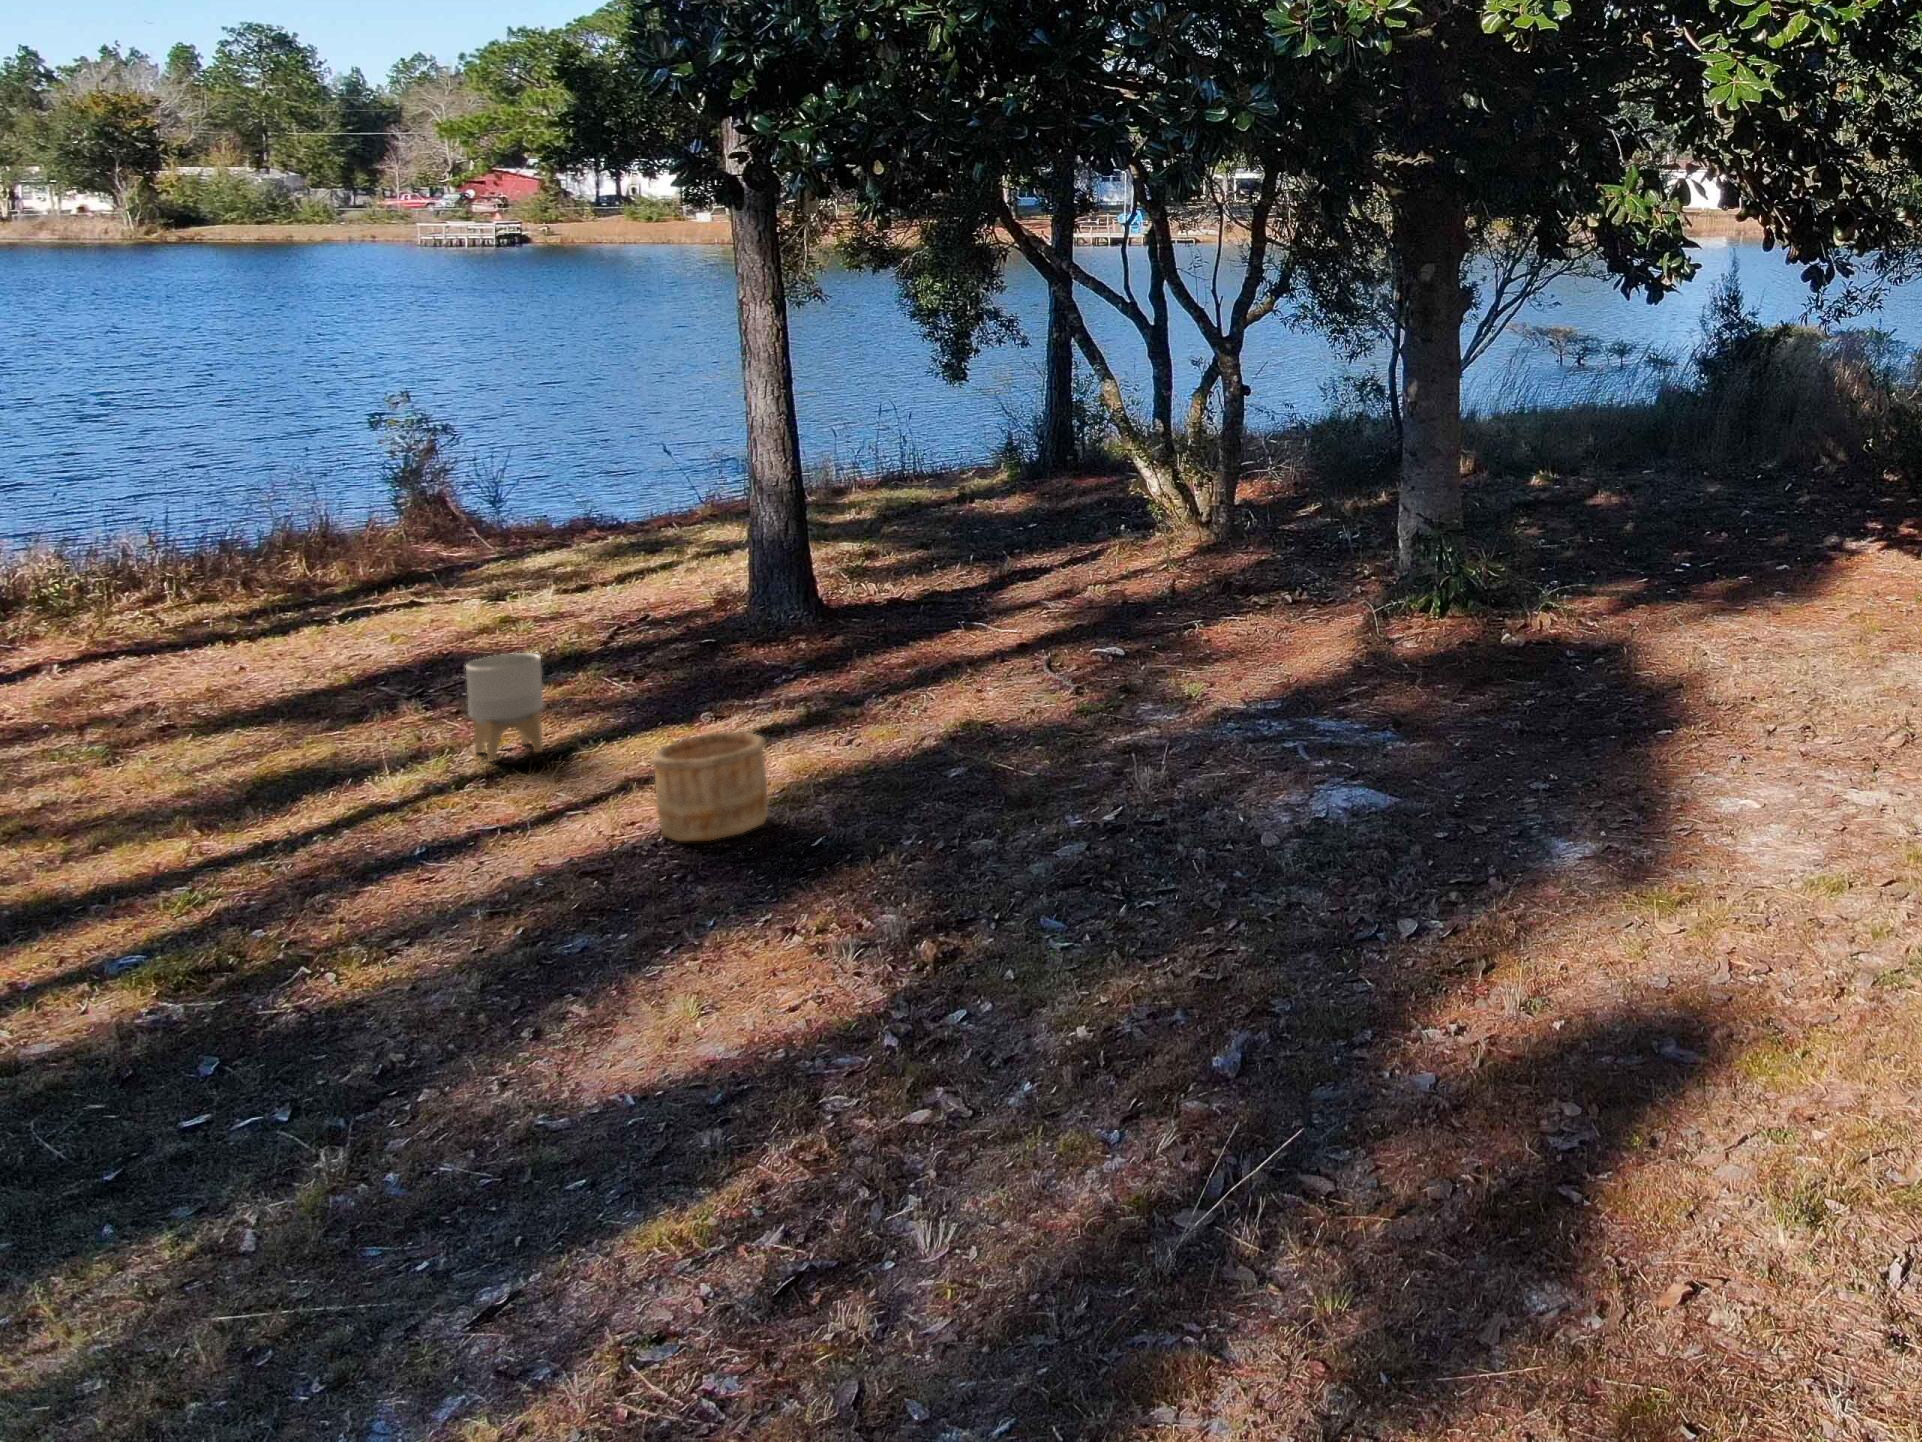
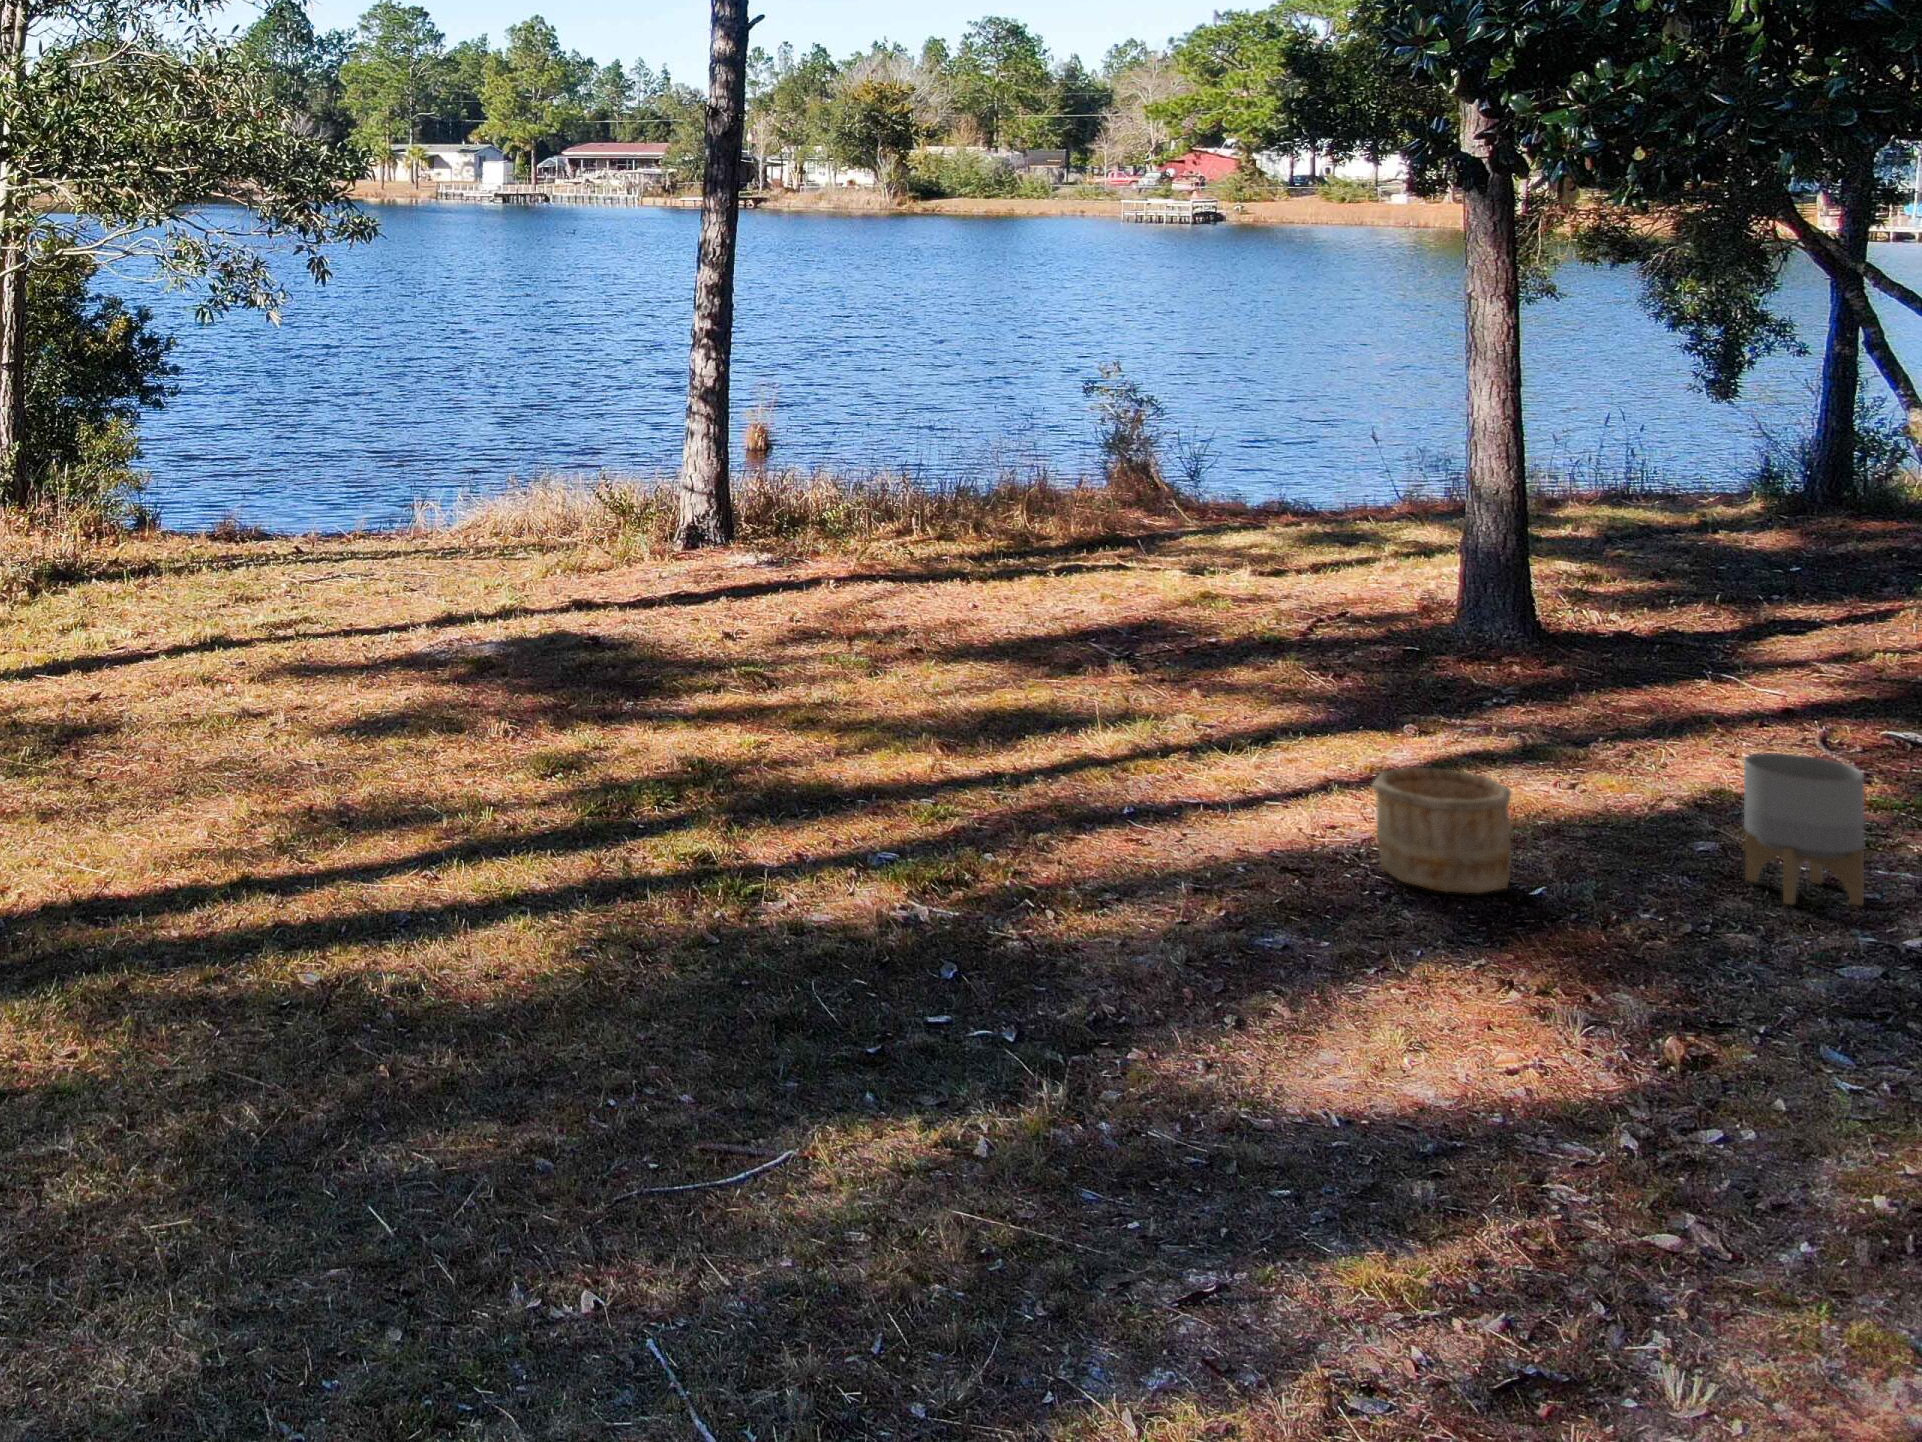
planter: present [466,653,543,762] -> present [1744,753,1864,906]

